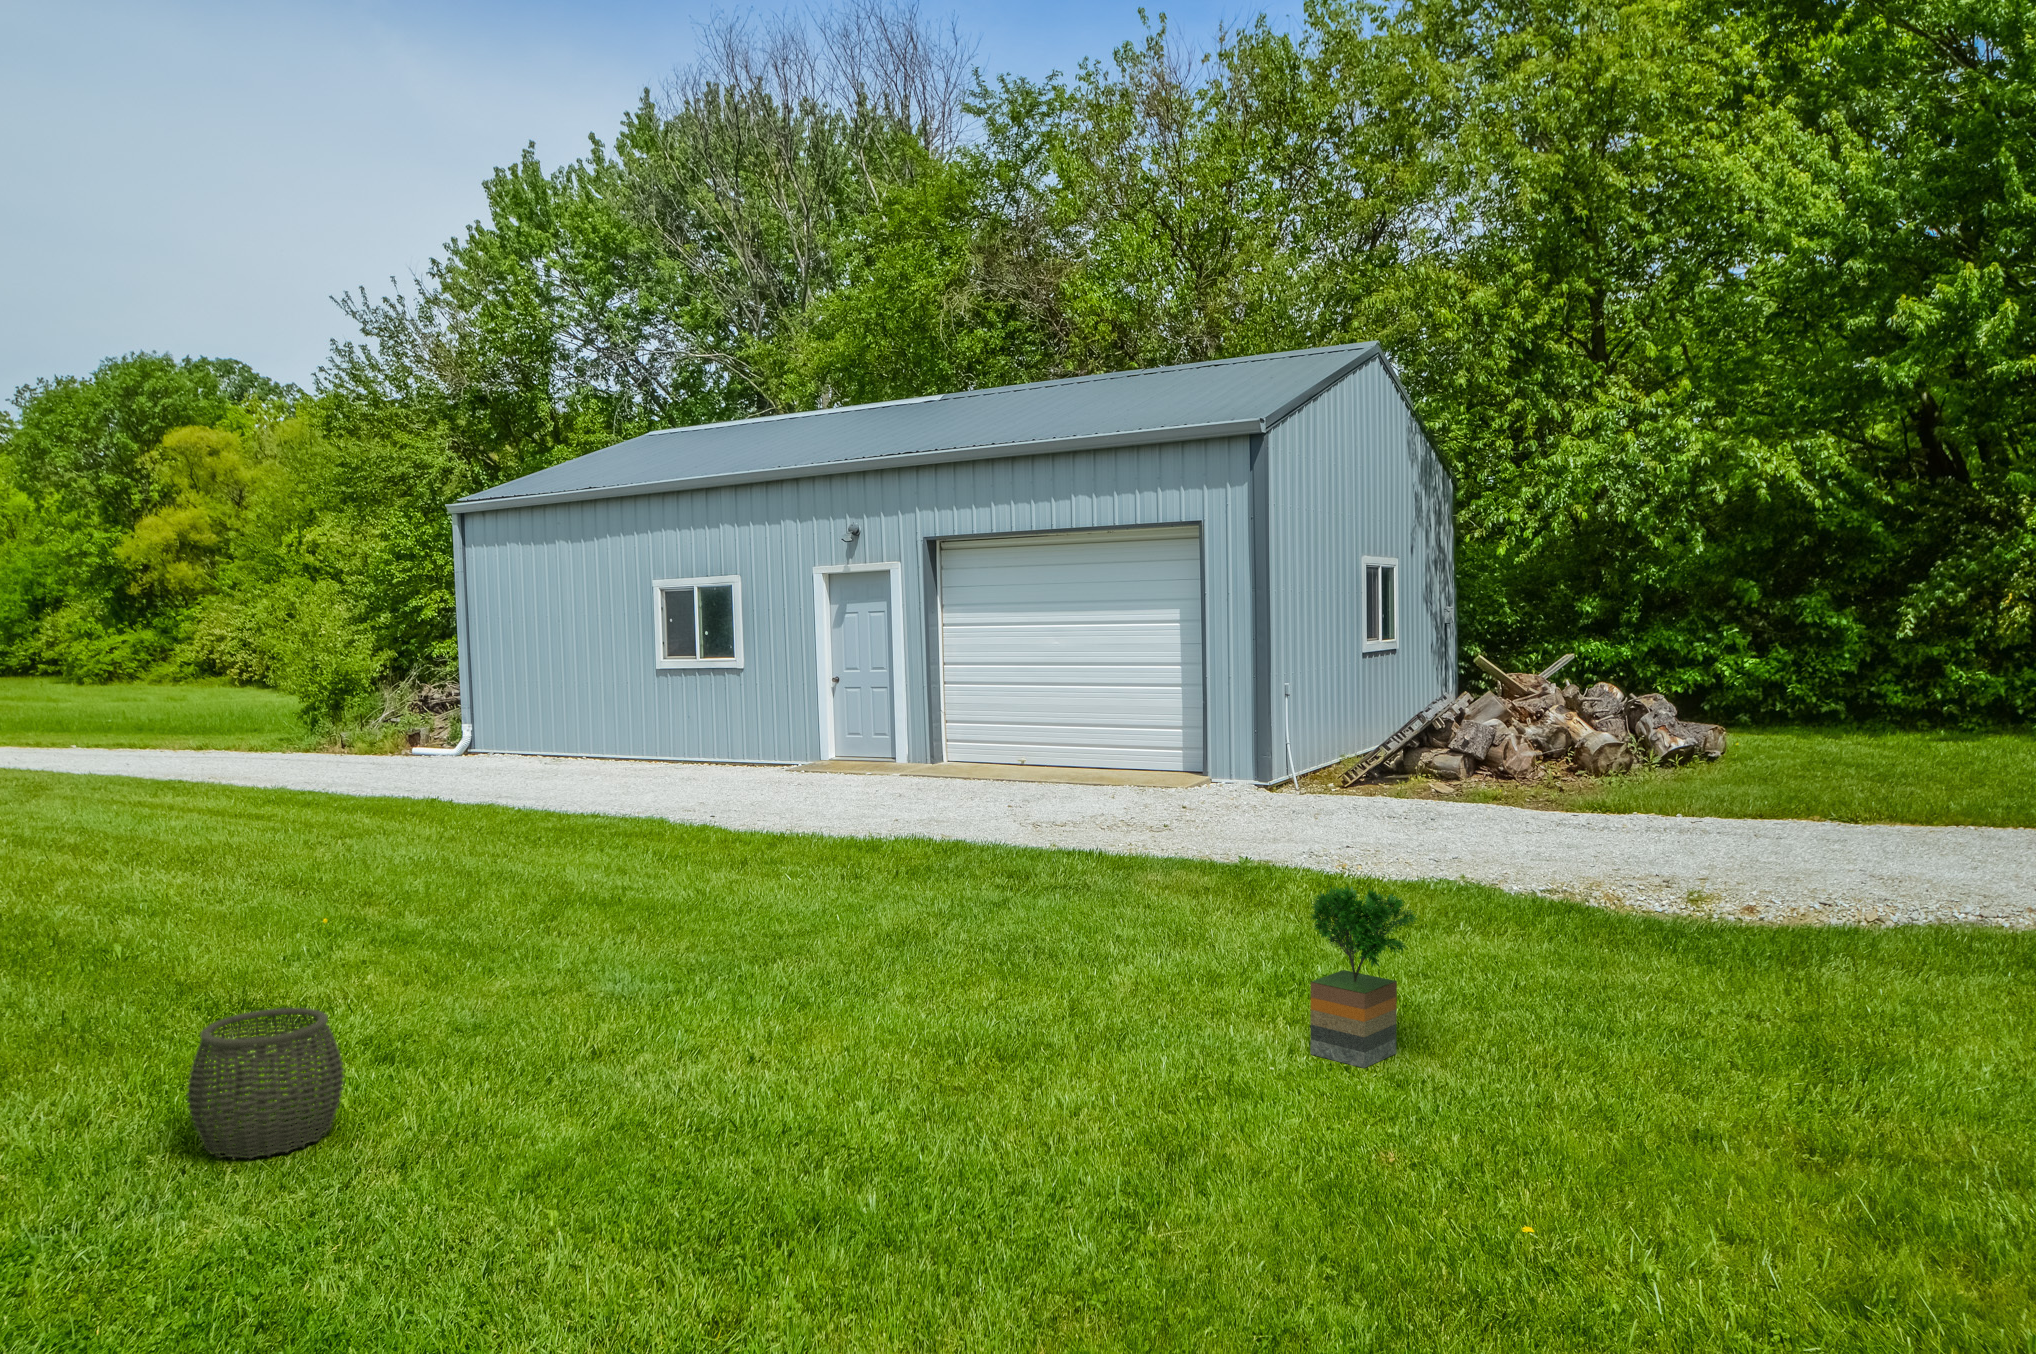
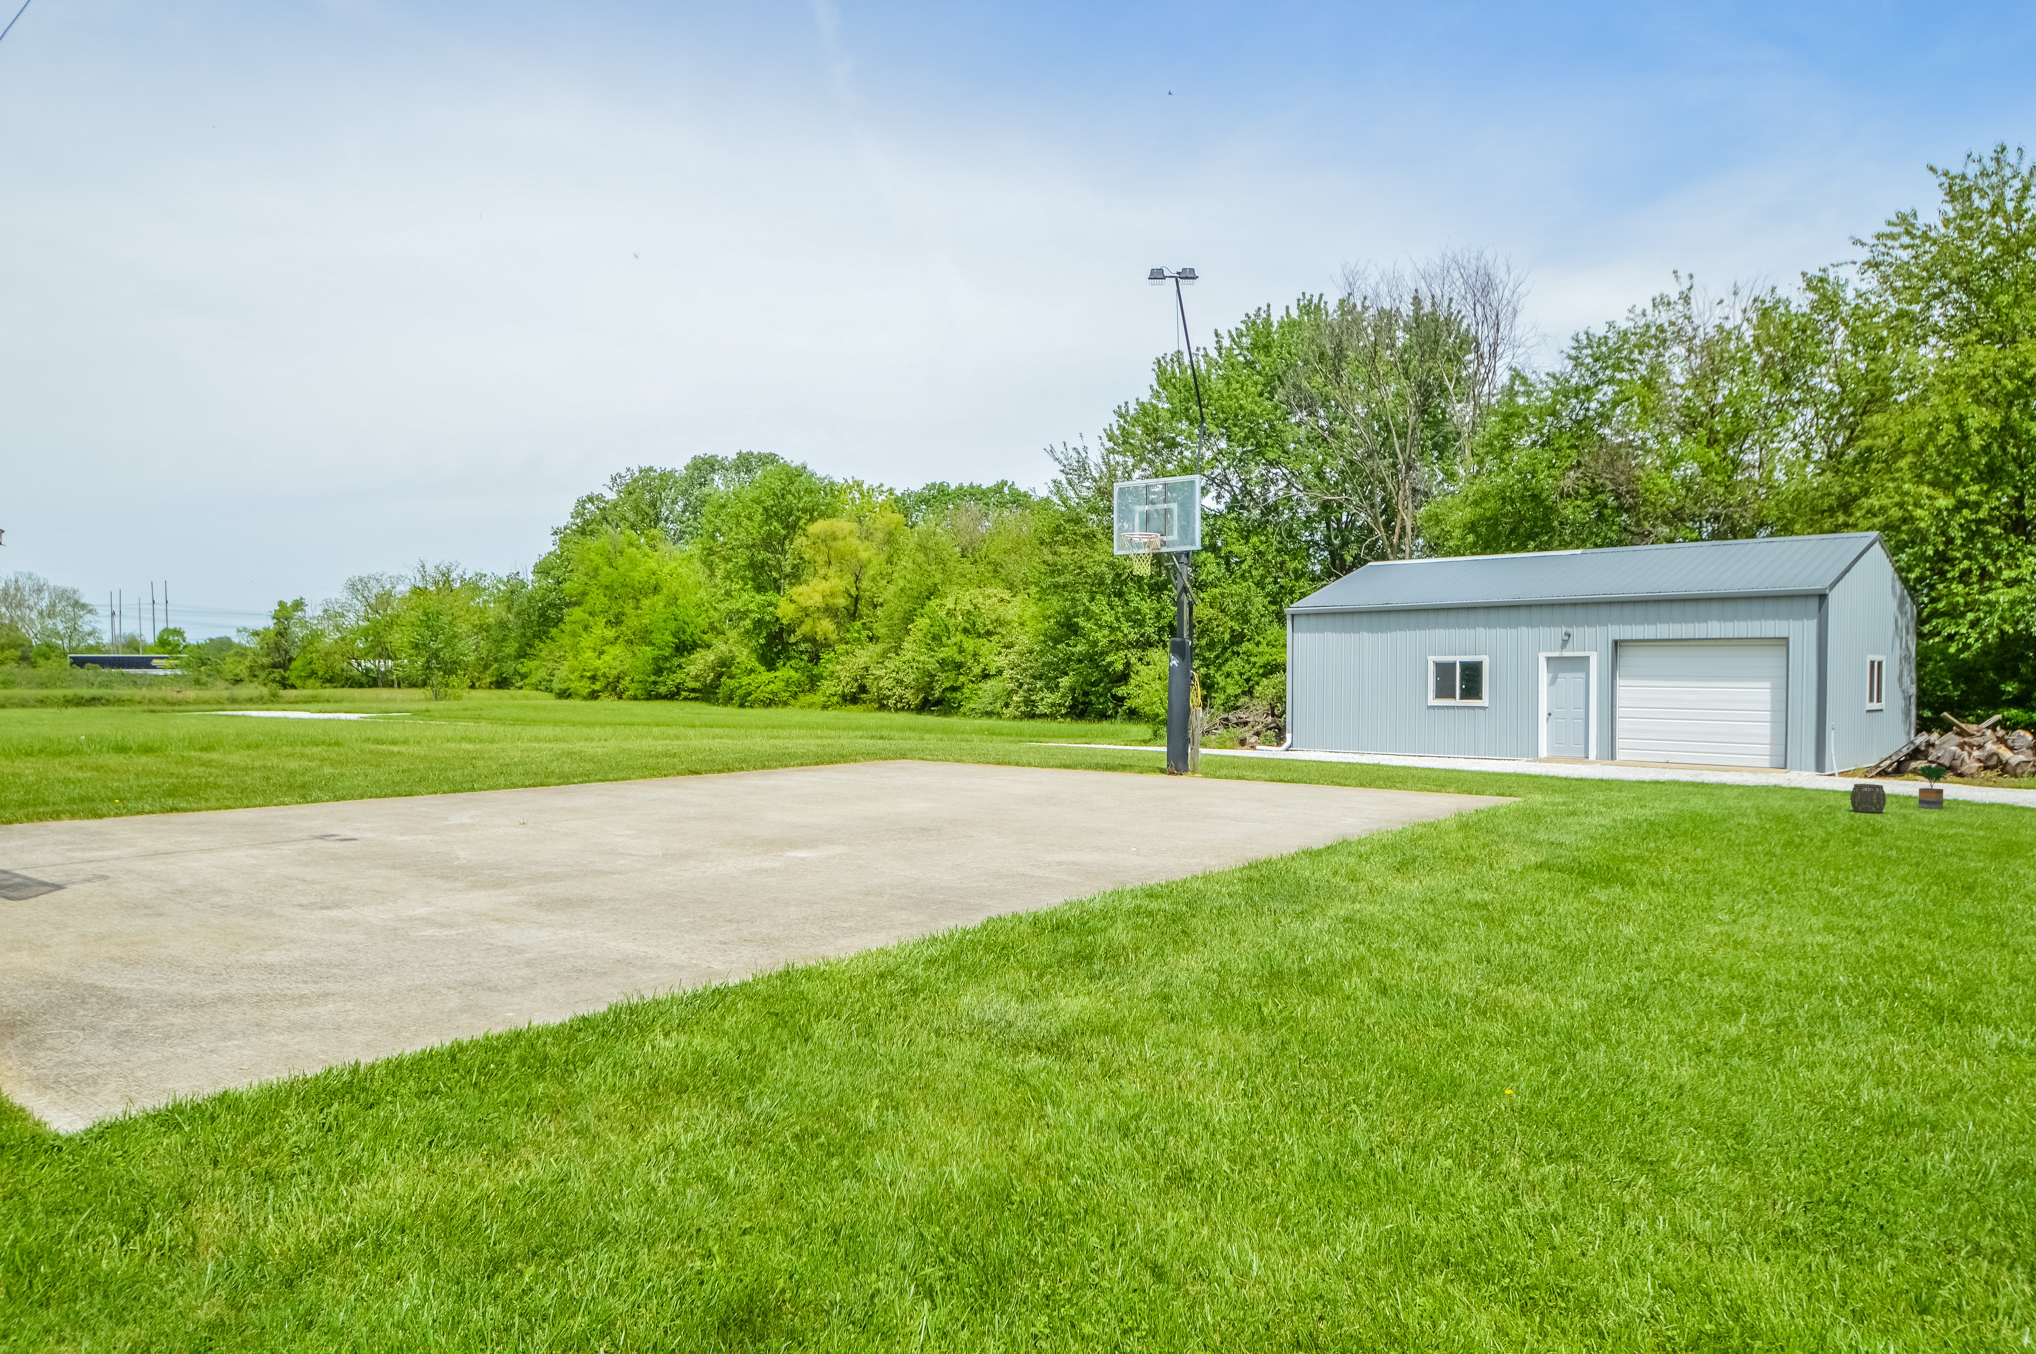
woven basket: present [187,1008,344,1159] -> present [1850,784,1886,813]

